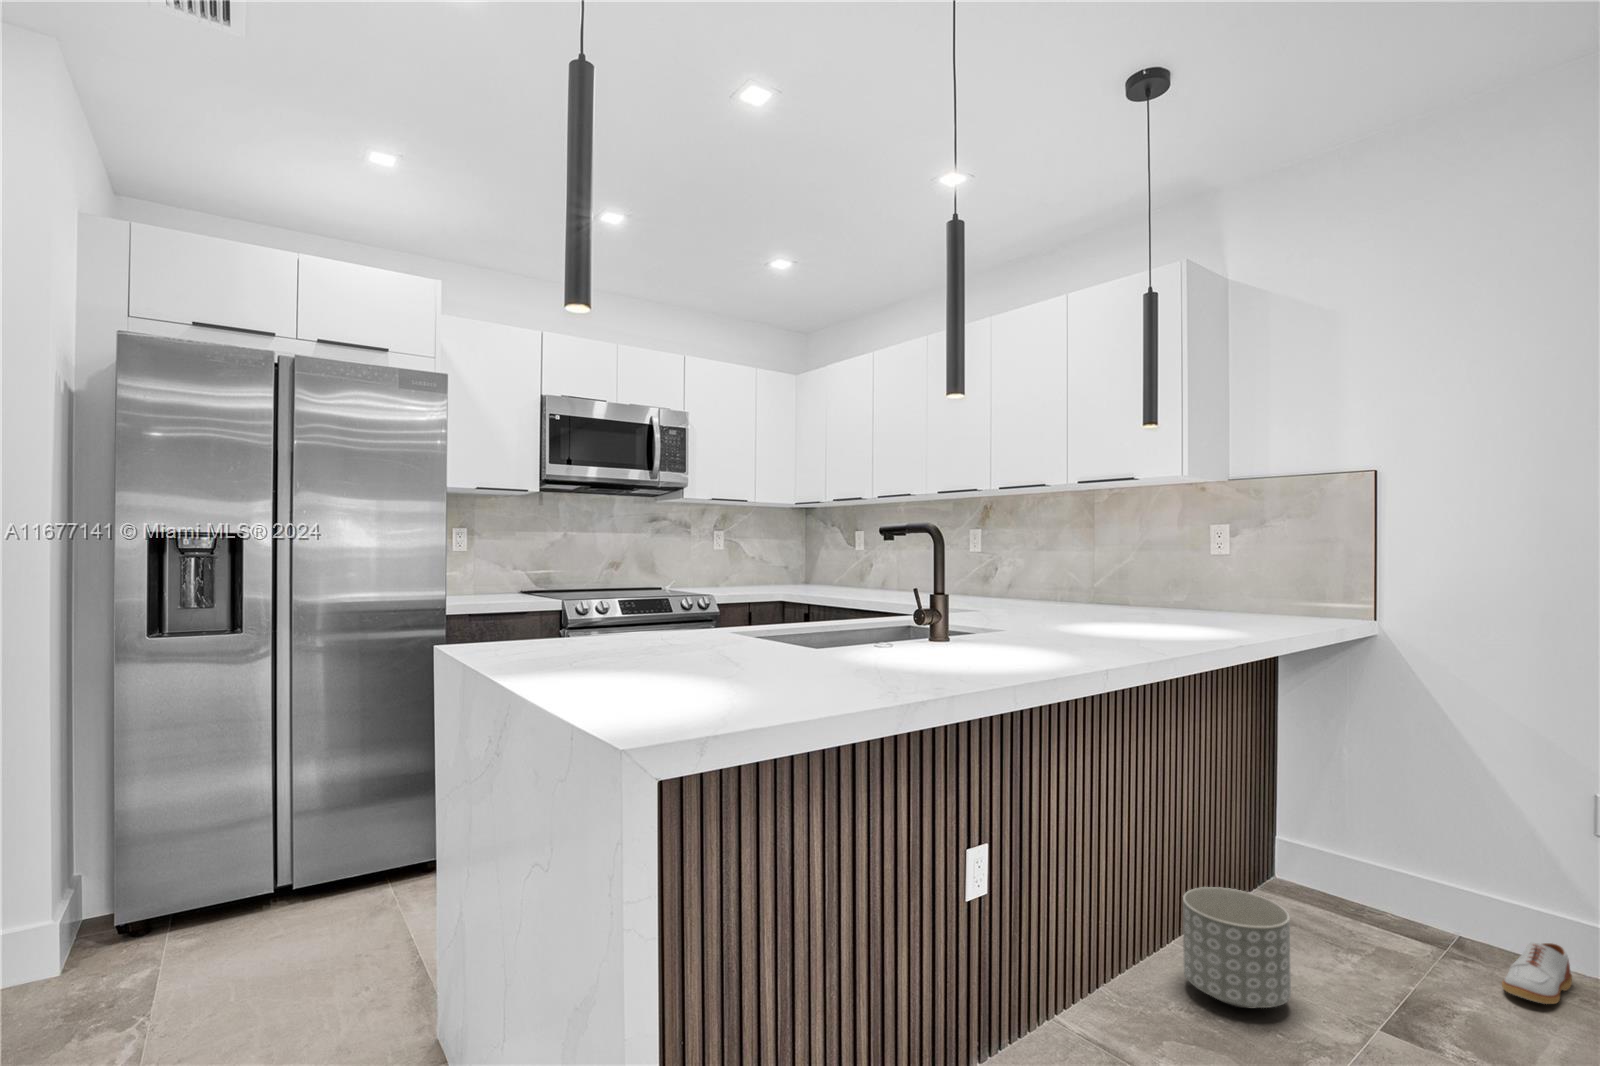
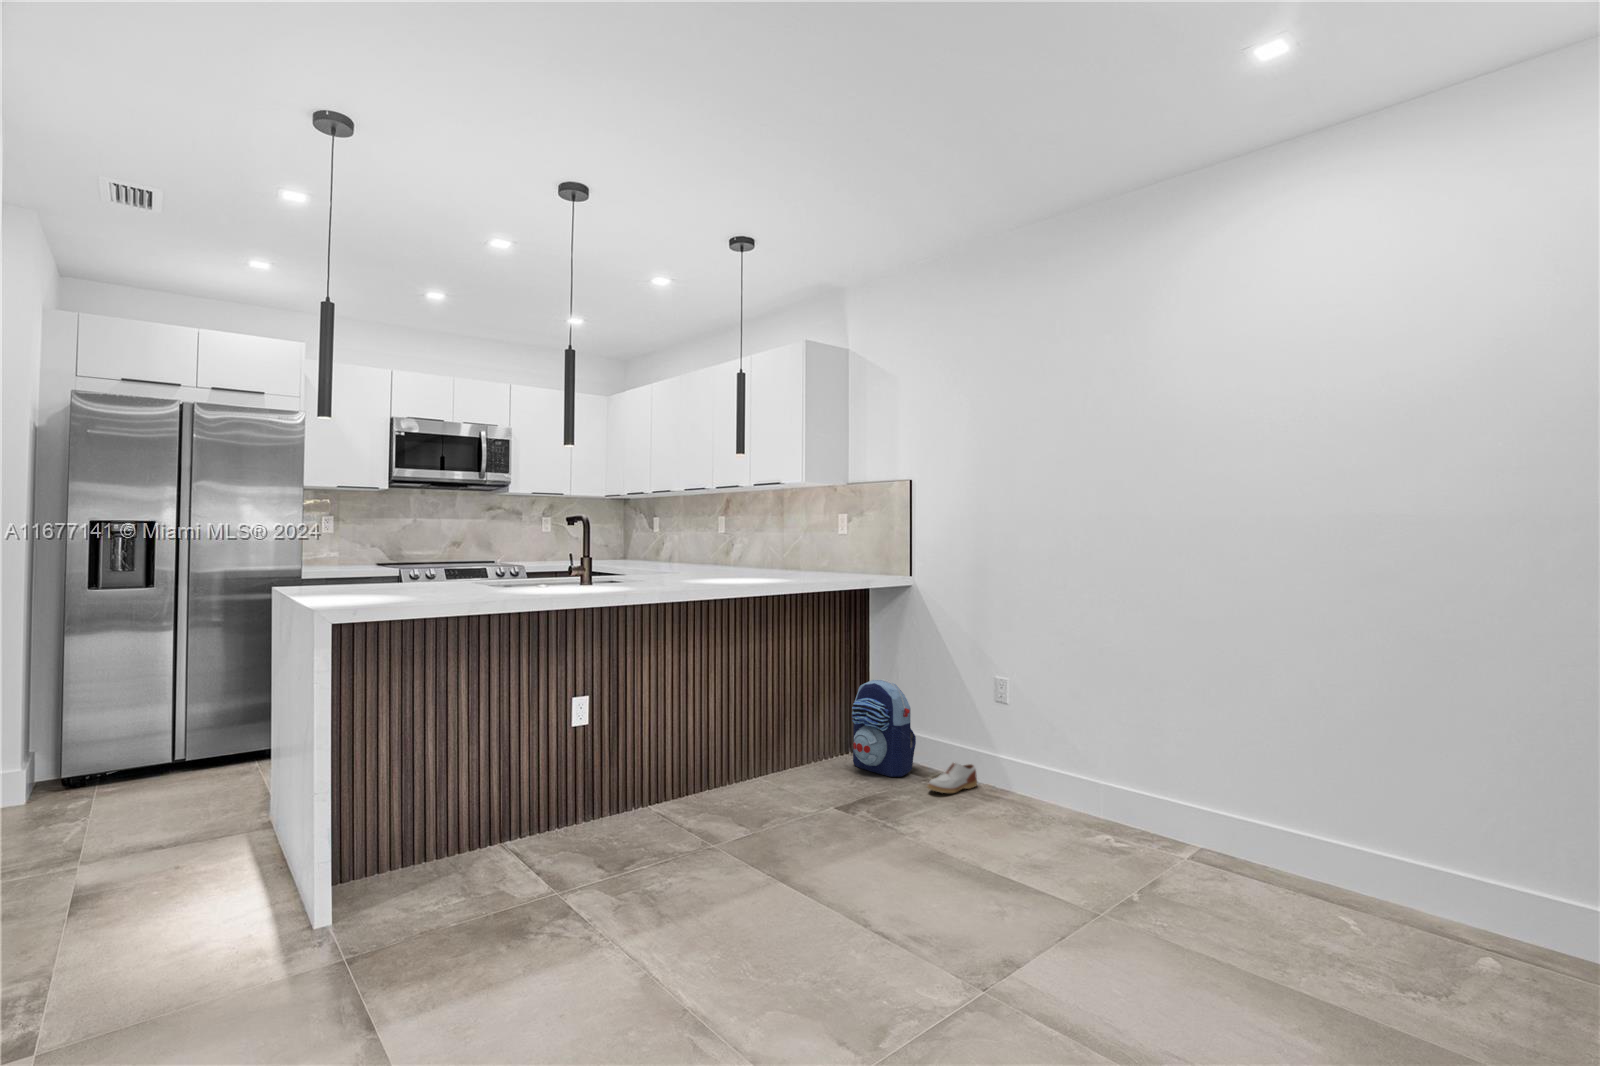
backpack: none [1291,787,1419,954] -> present [852,679,916,777]
planter: present [1183,887,1291,1008] -> none [740,735,796,798]

